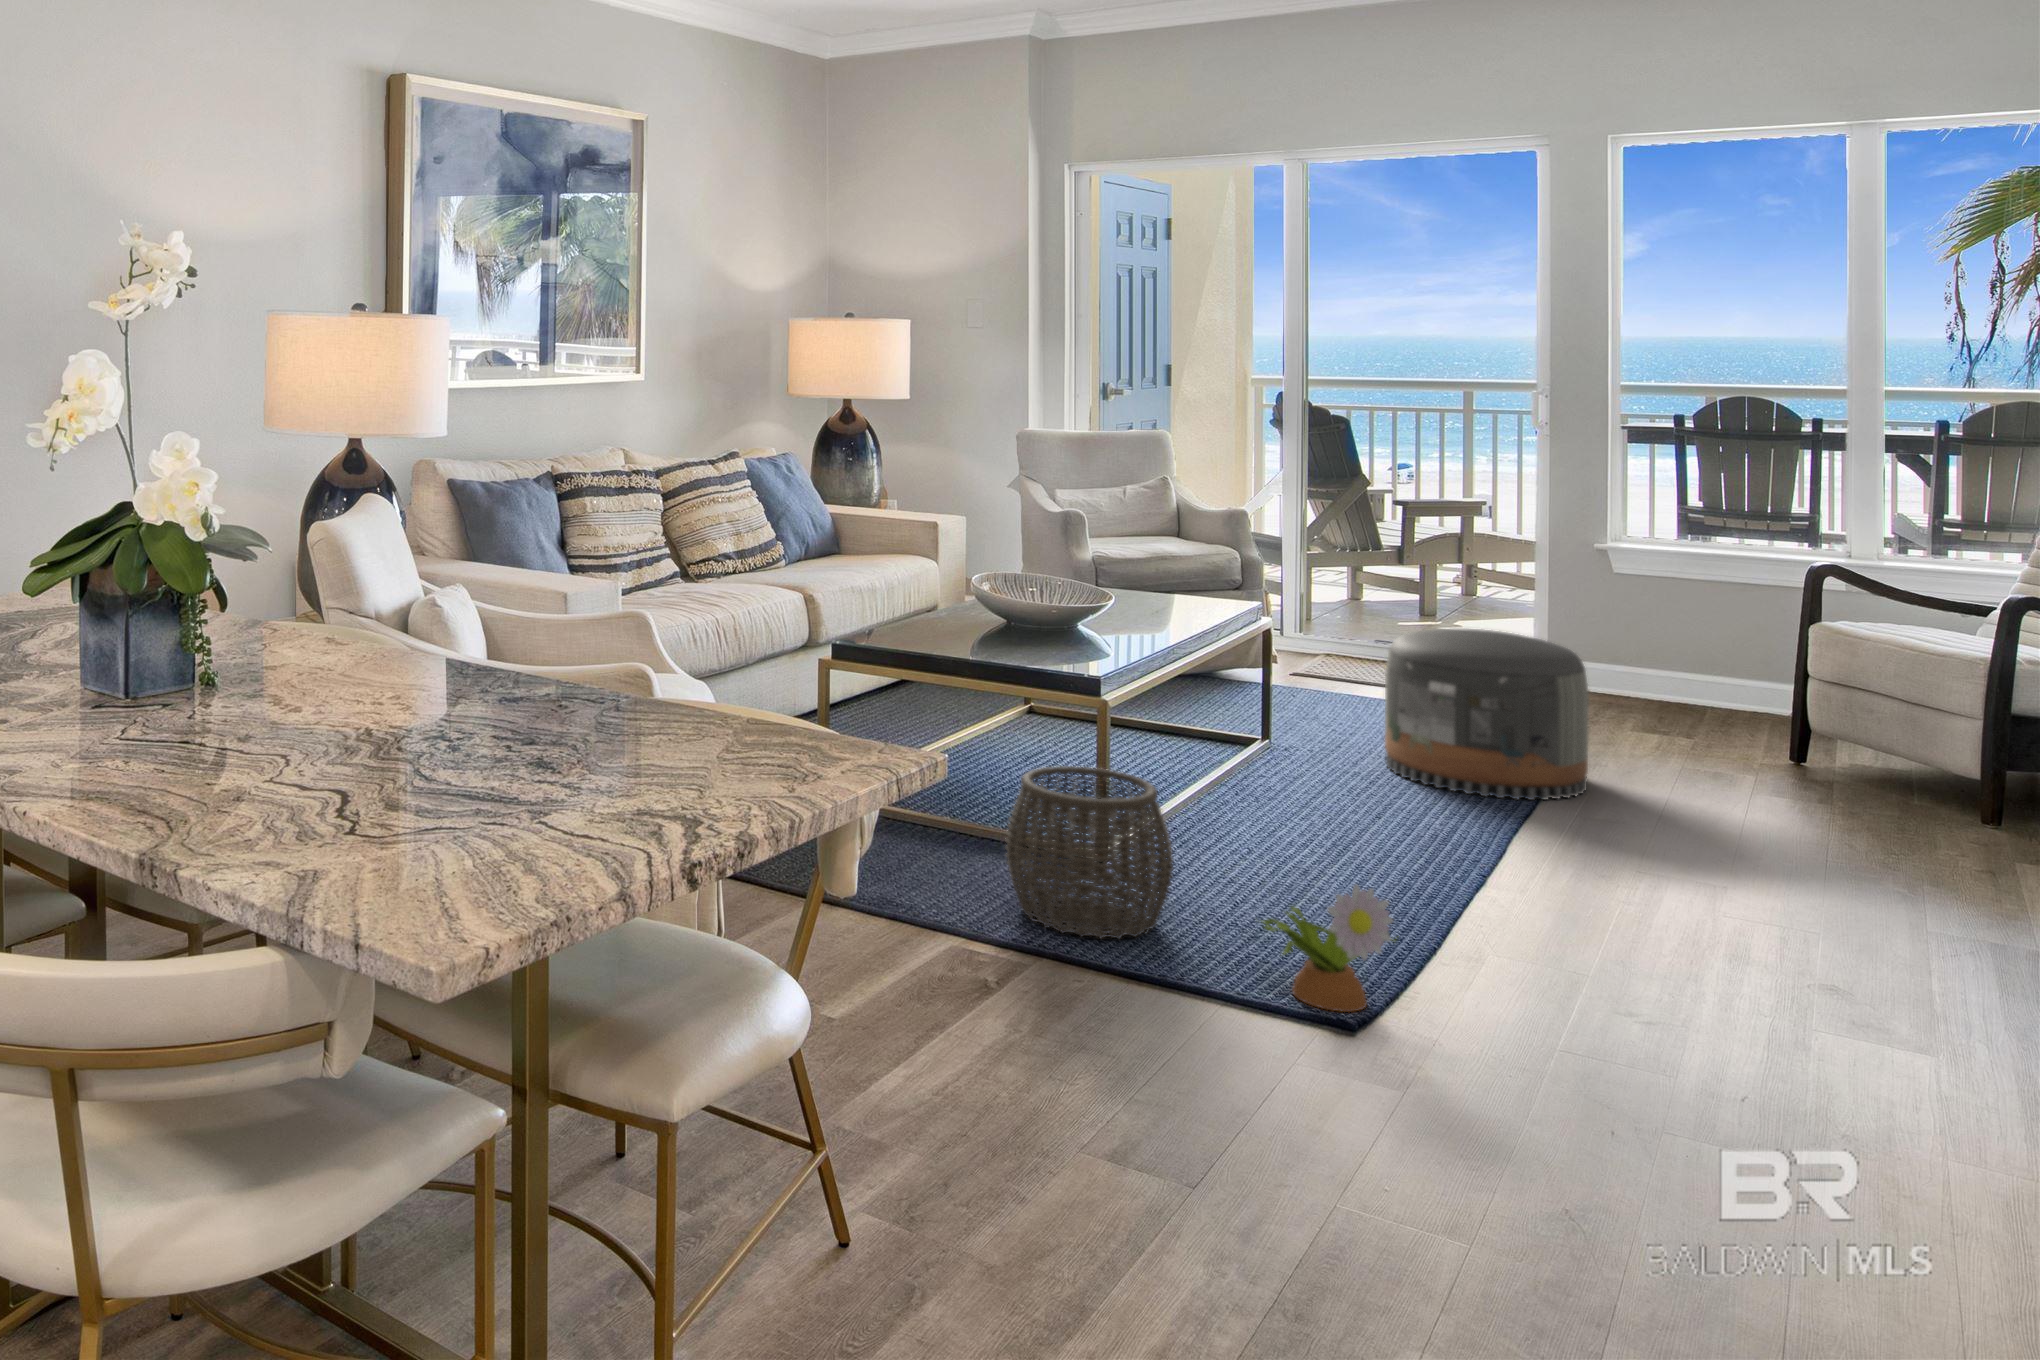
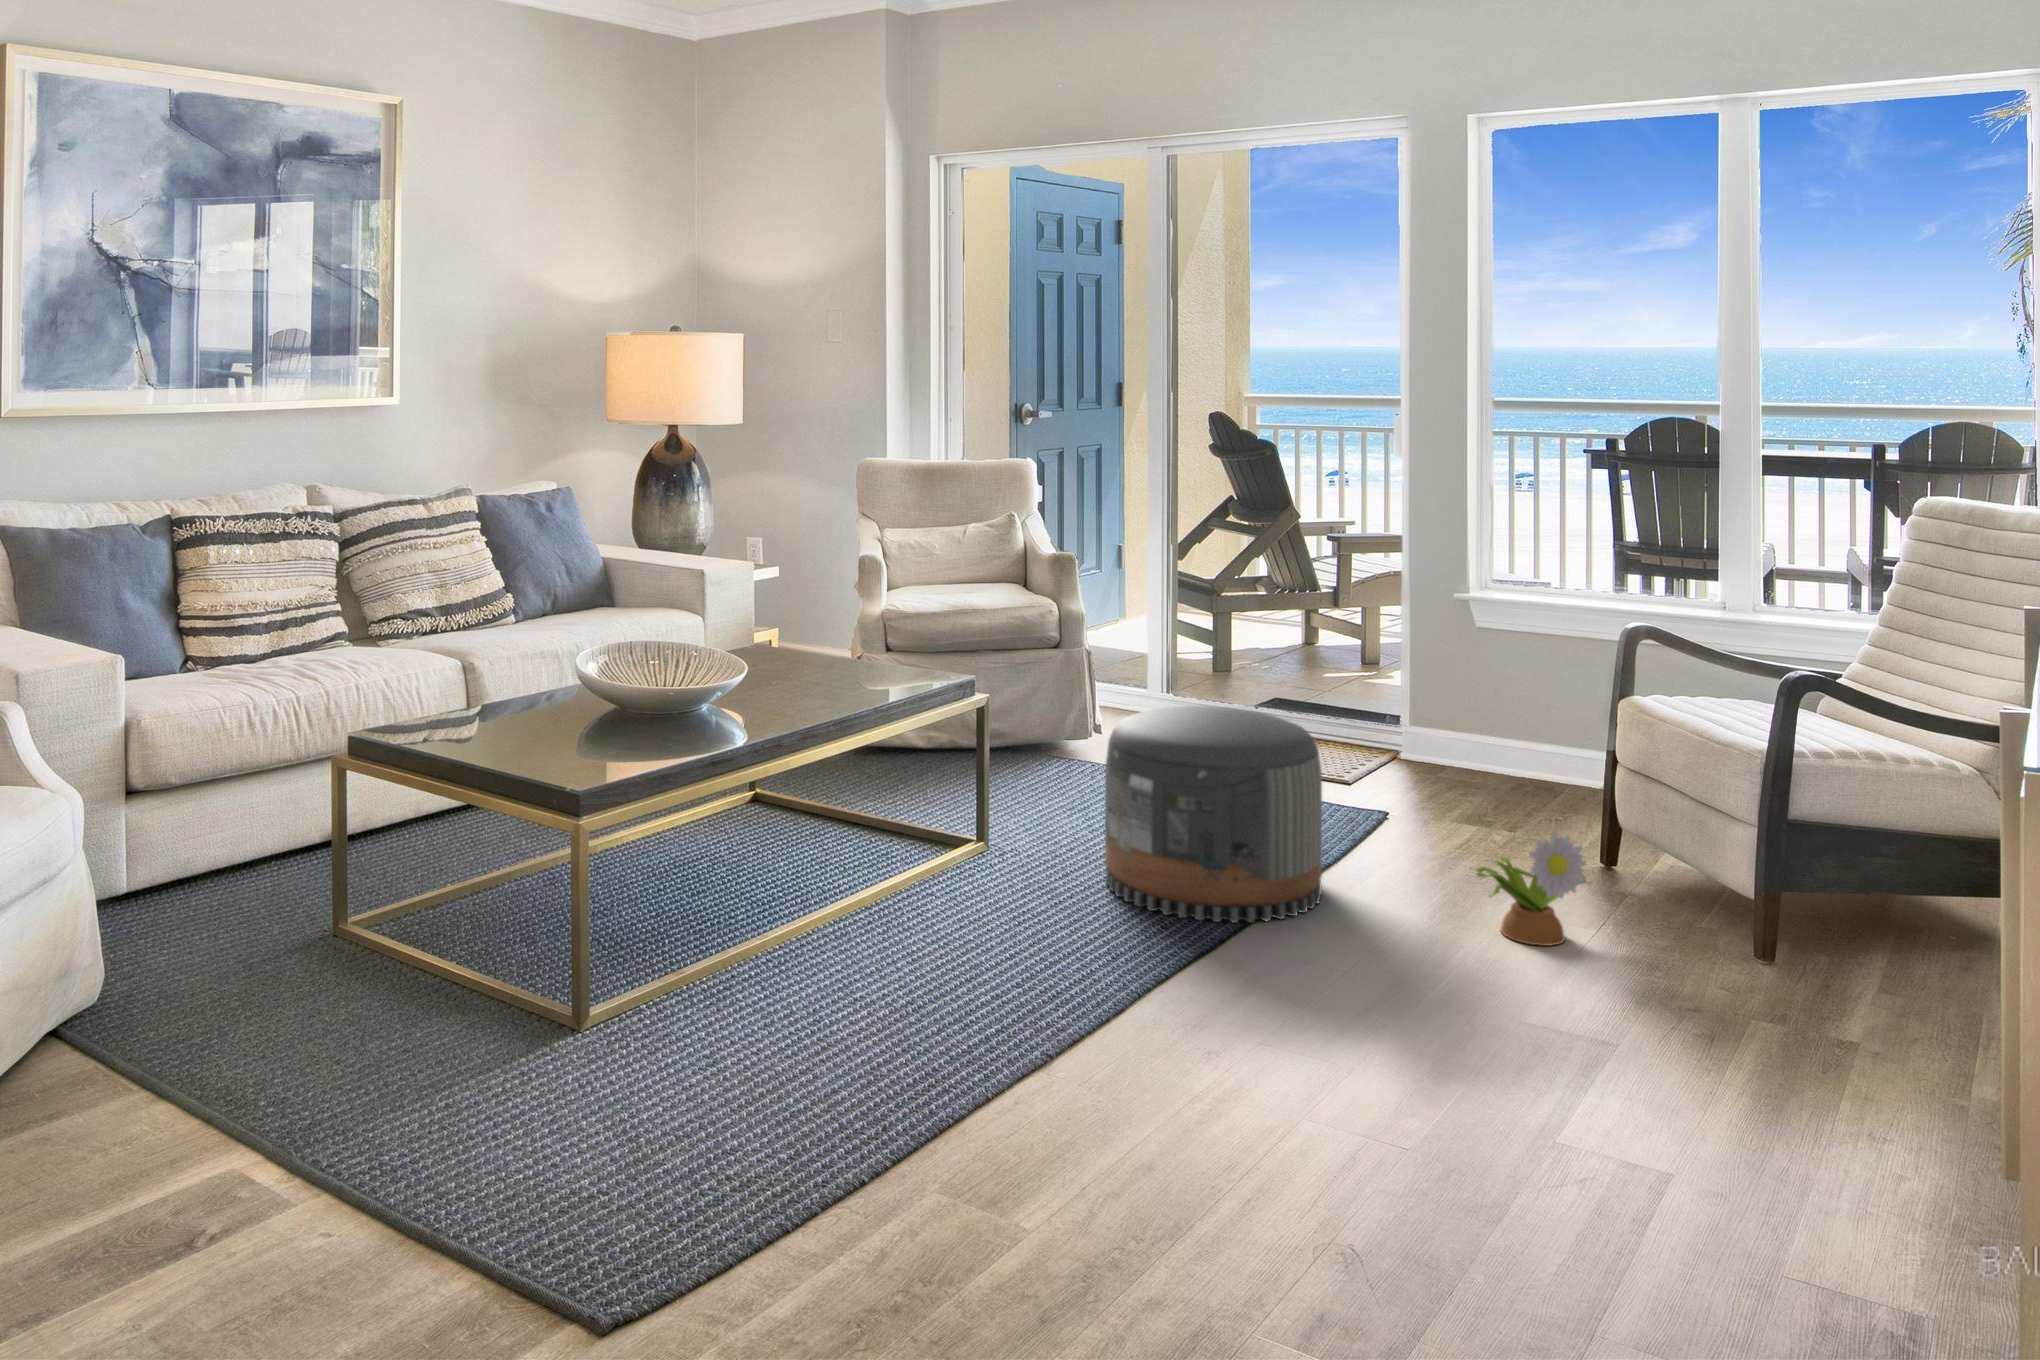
woven basket: present [1006,766,1173,939] -> none [359,911,575,1157]
decorative plant: present [1263,885,1396,1012] -> present [1476,832,1591,946]

